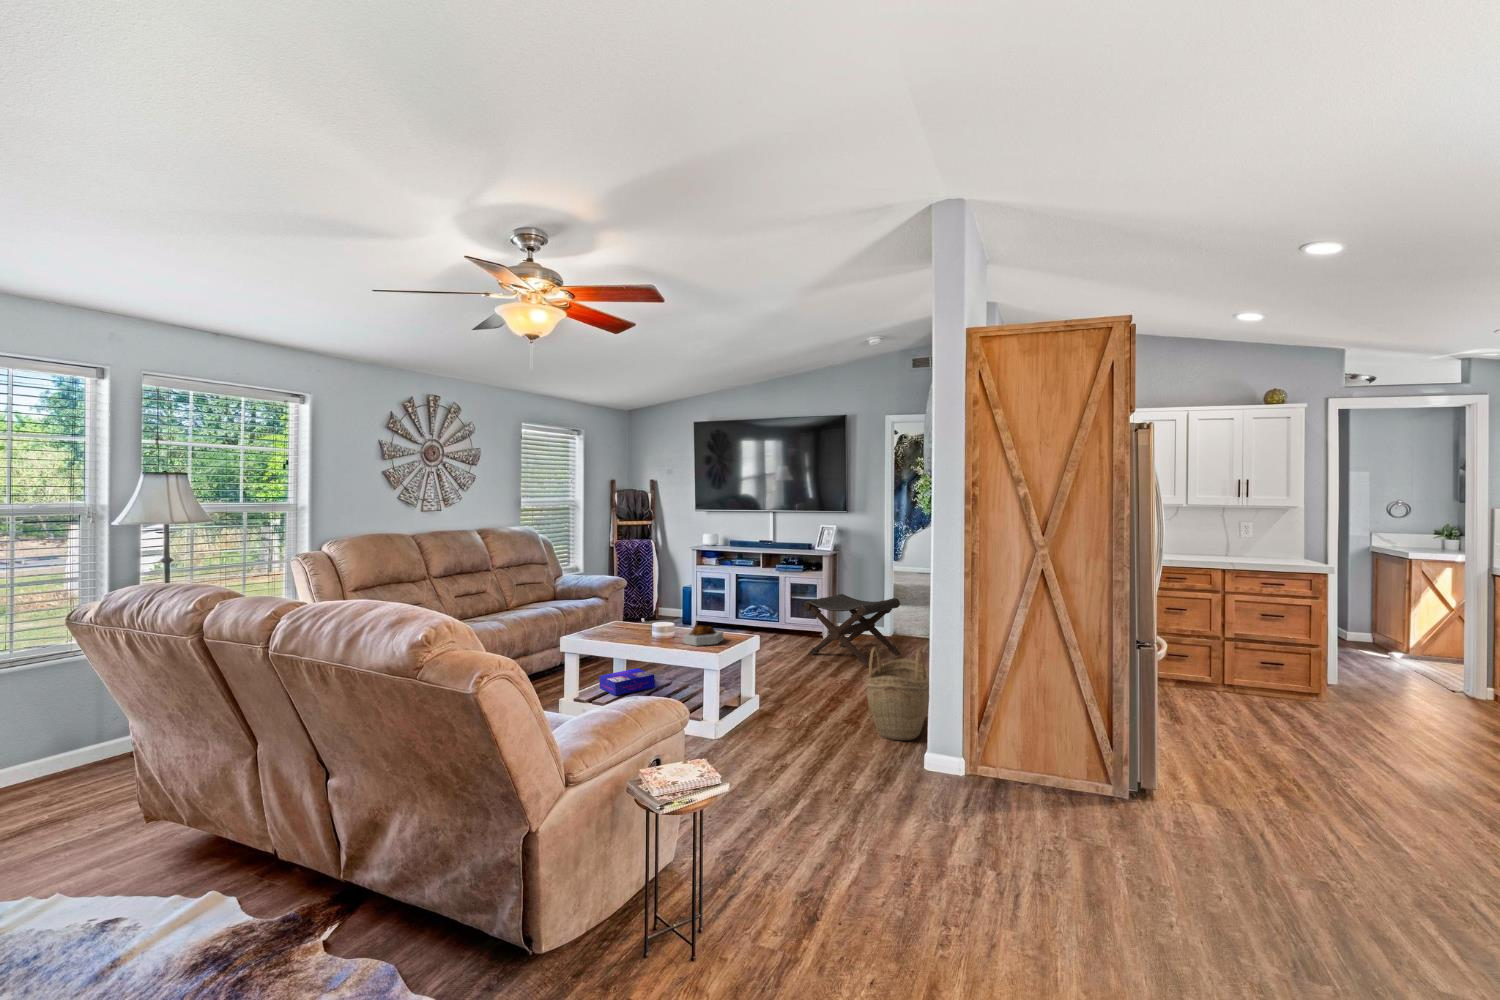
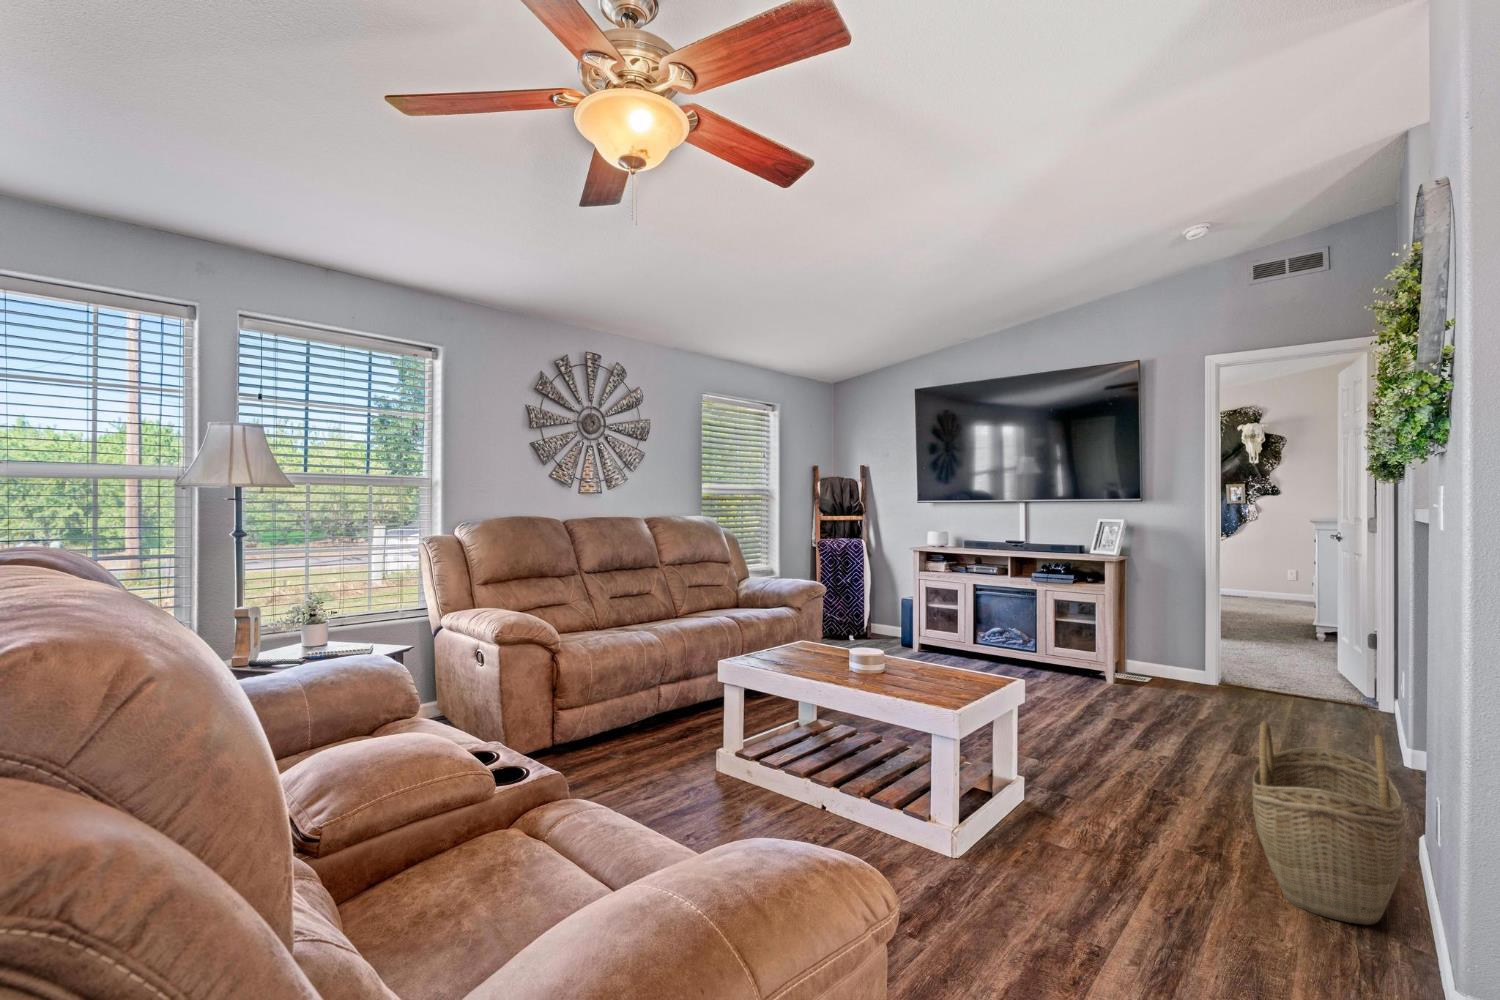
footstool: present [804,594,900,666] -> none [1081,618,1253,735]
decorative bowl: present [683,624,724,646] -> none [897,653,964,692]
board game: present [599,668,655,695] -> none [774,712,855,754]

